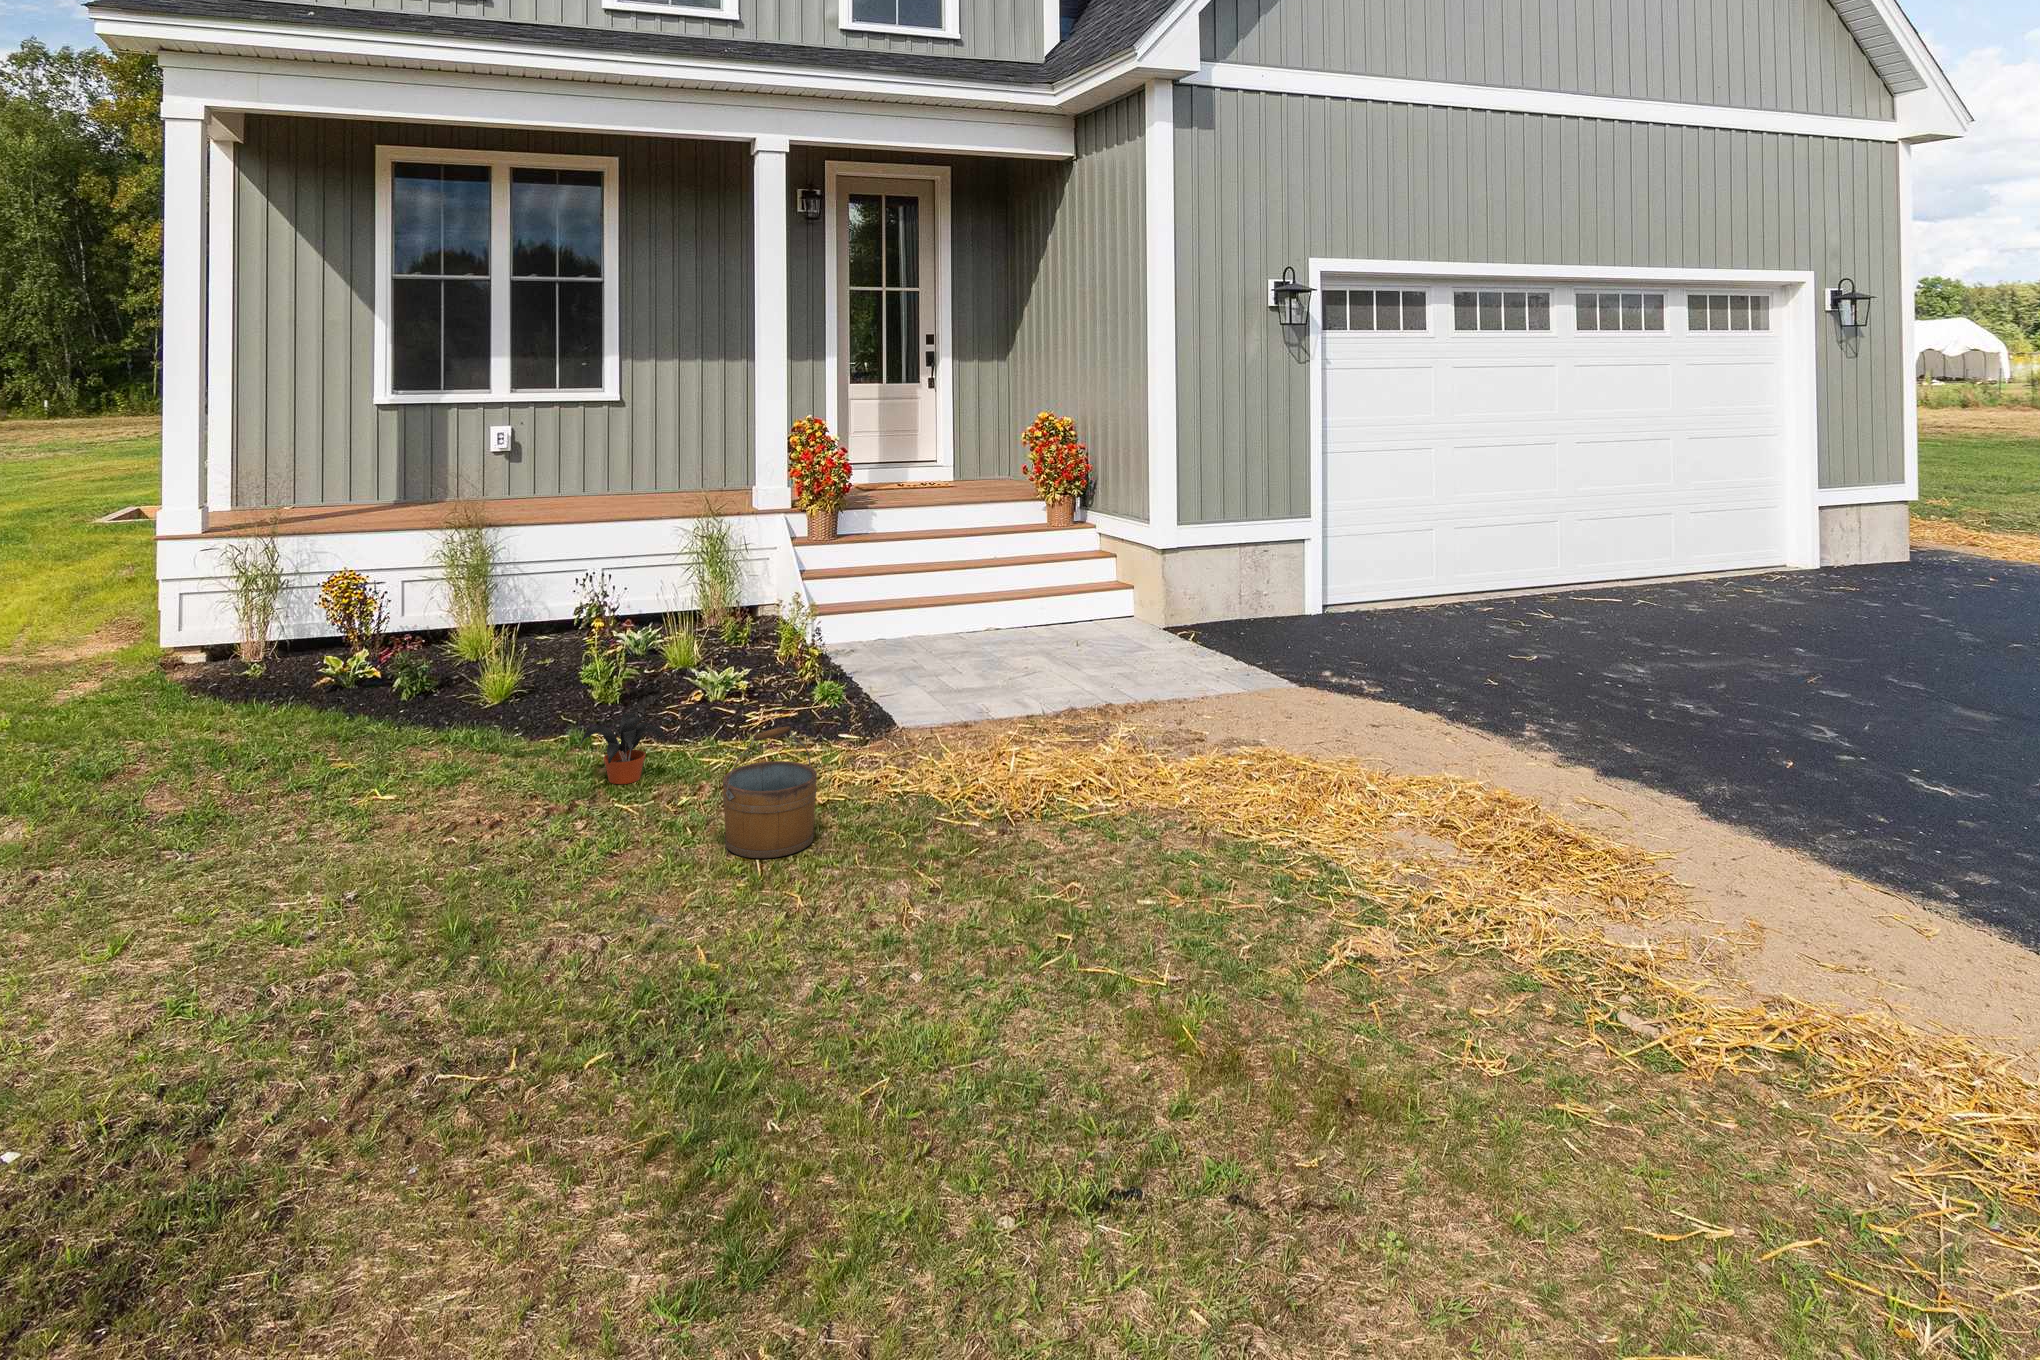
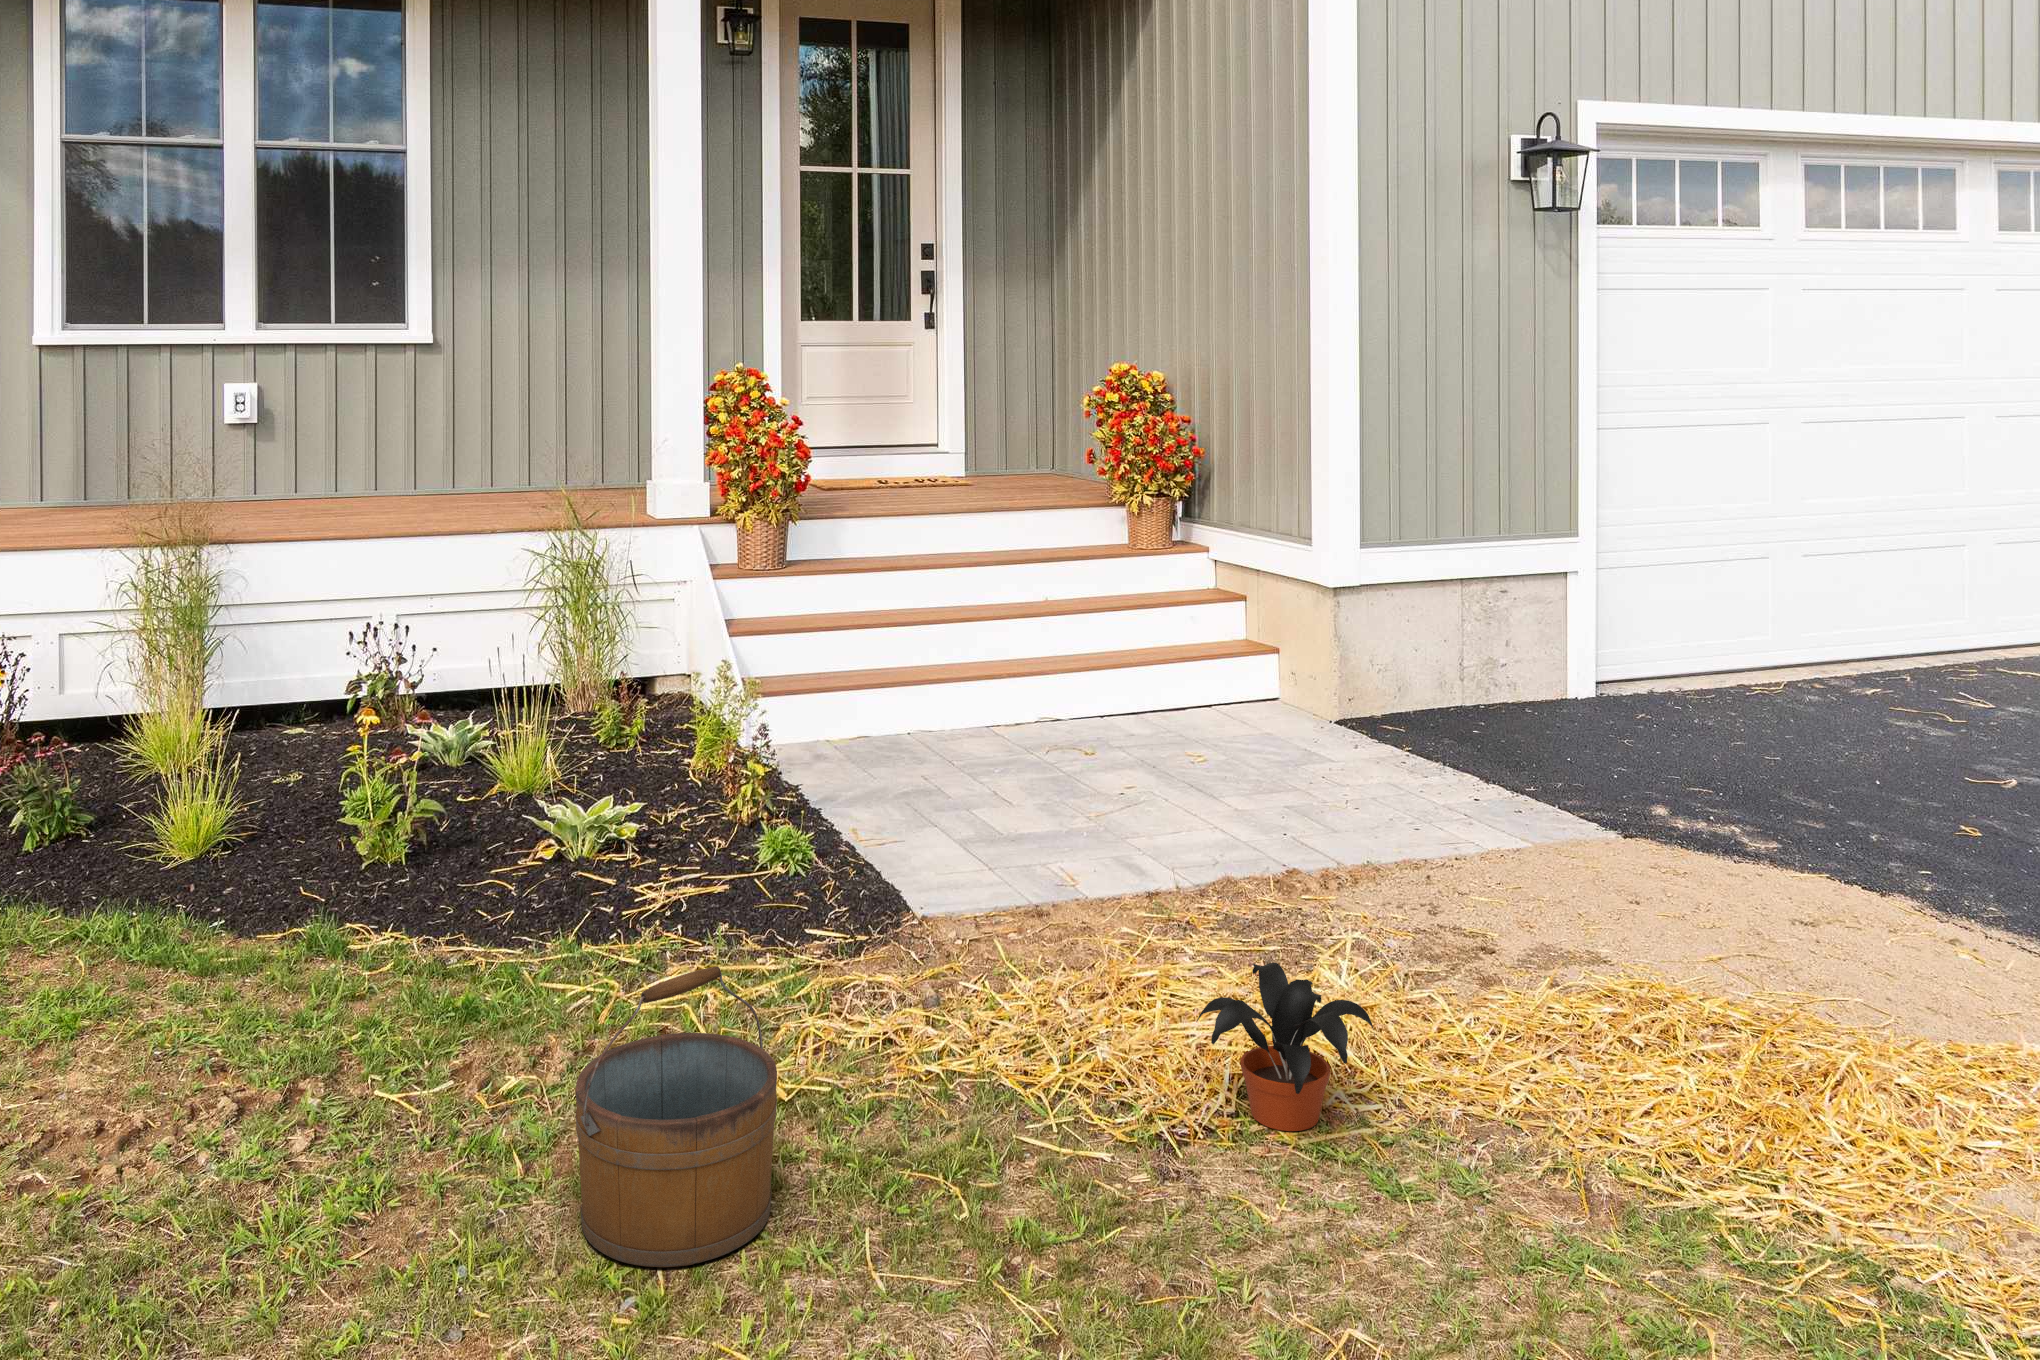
potted plant: present [581,713,665,784] -> present [1196,962,1374,1131]

